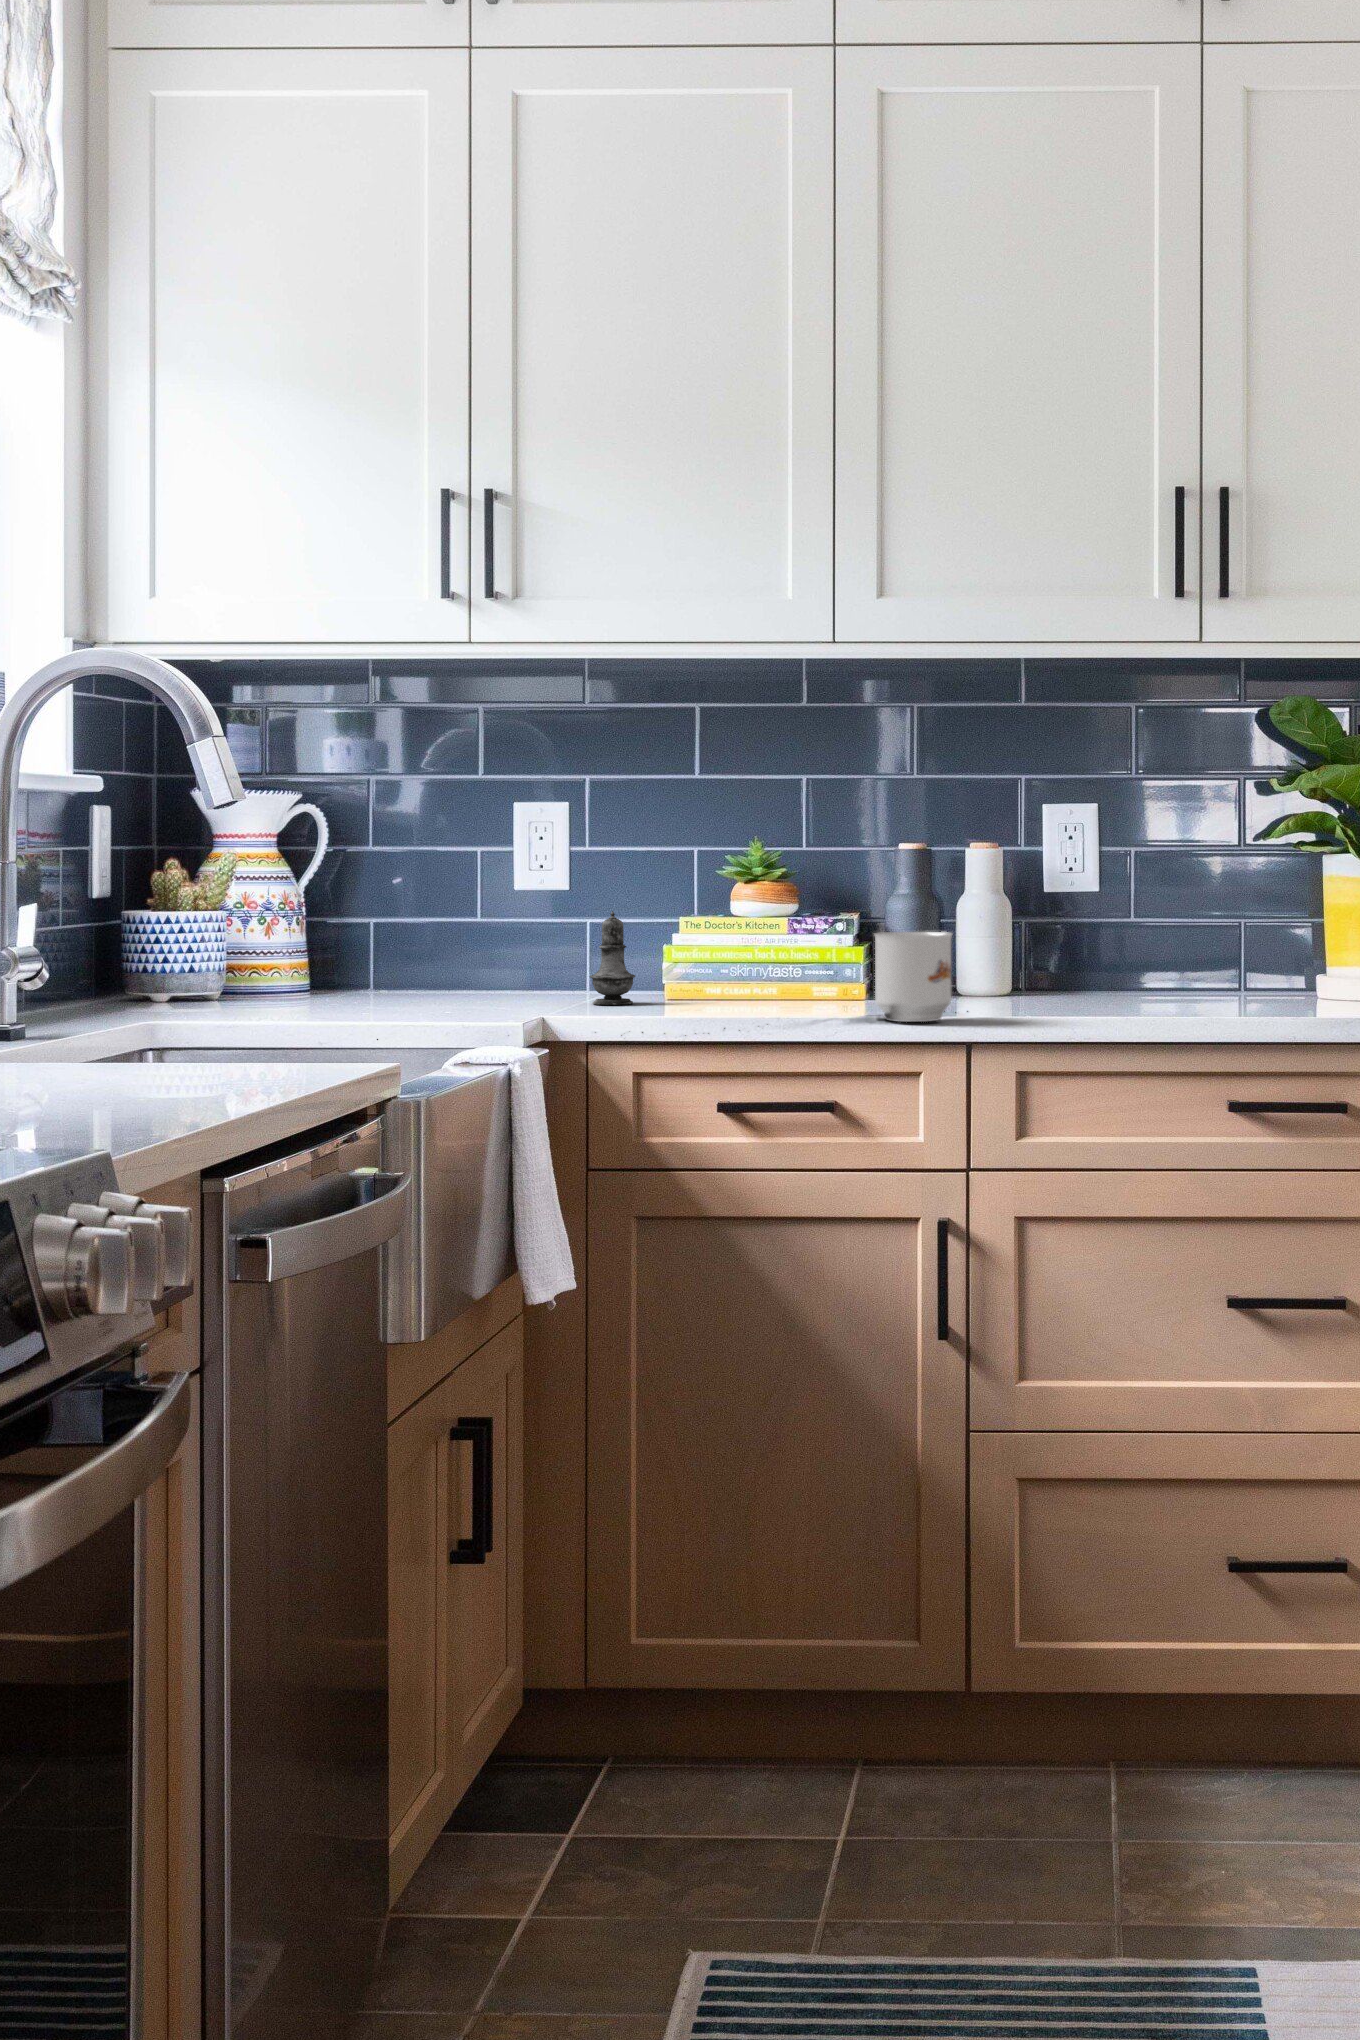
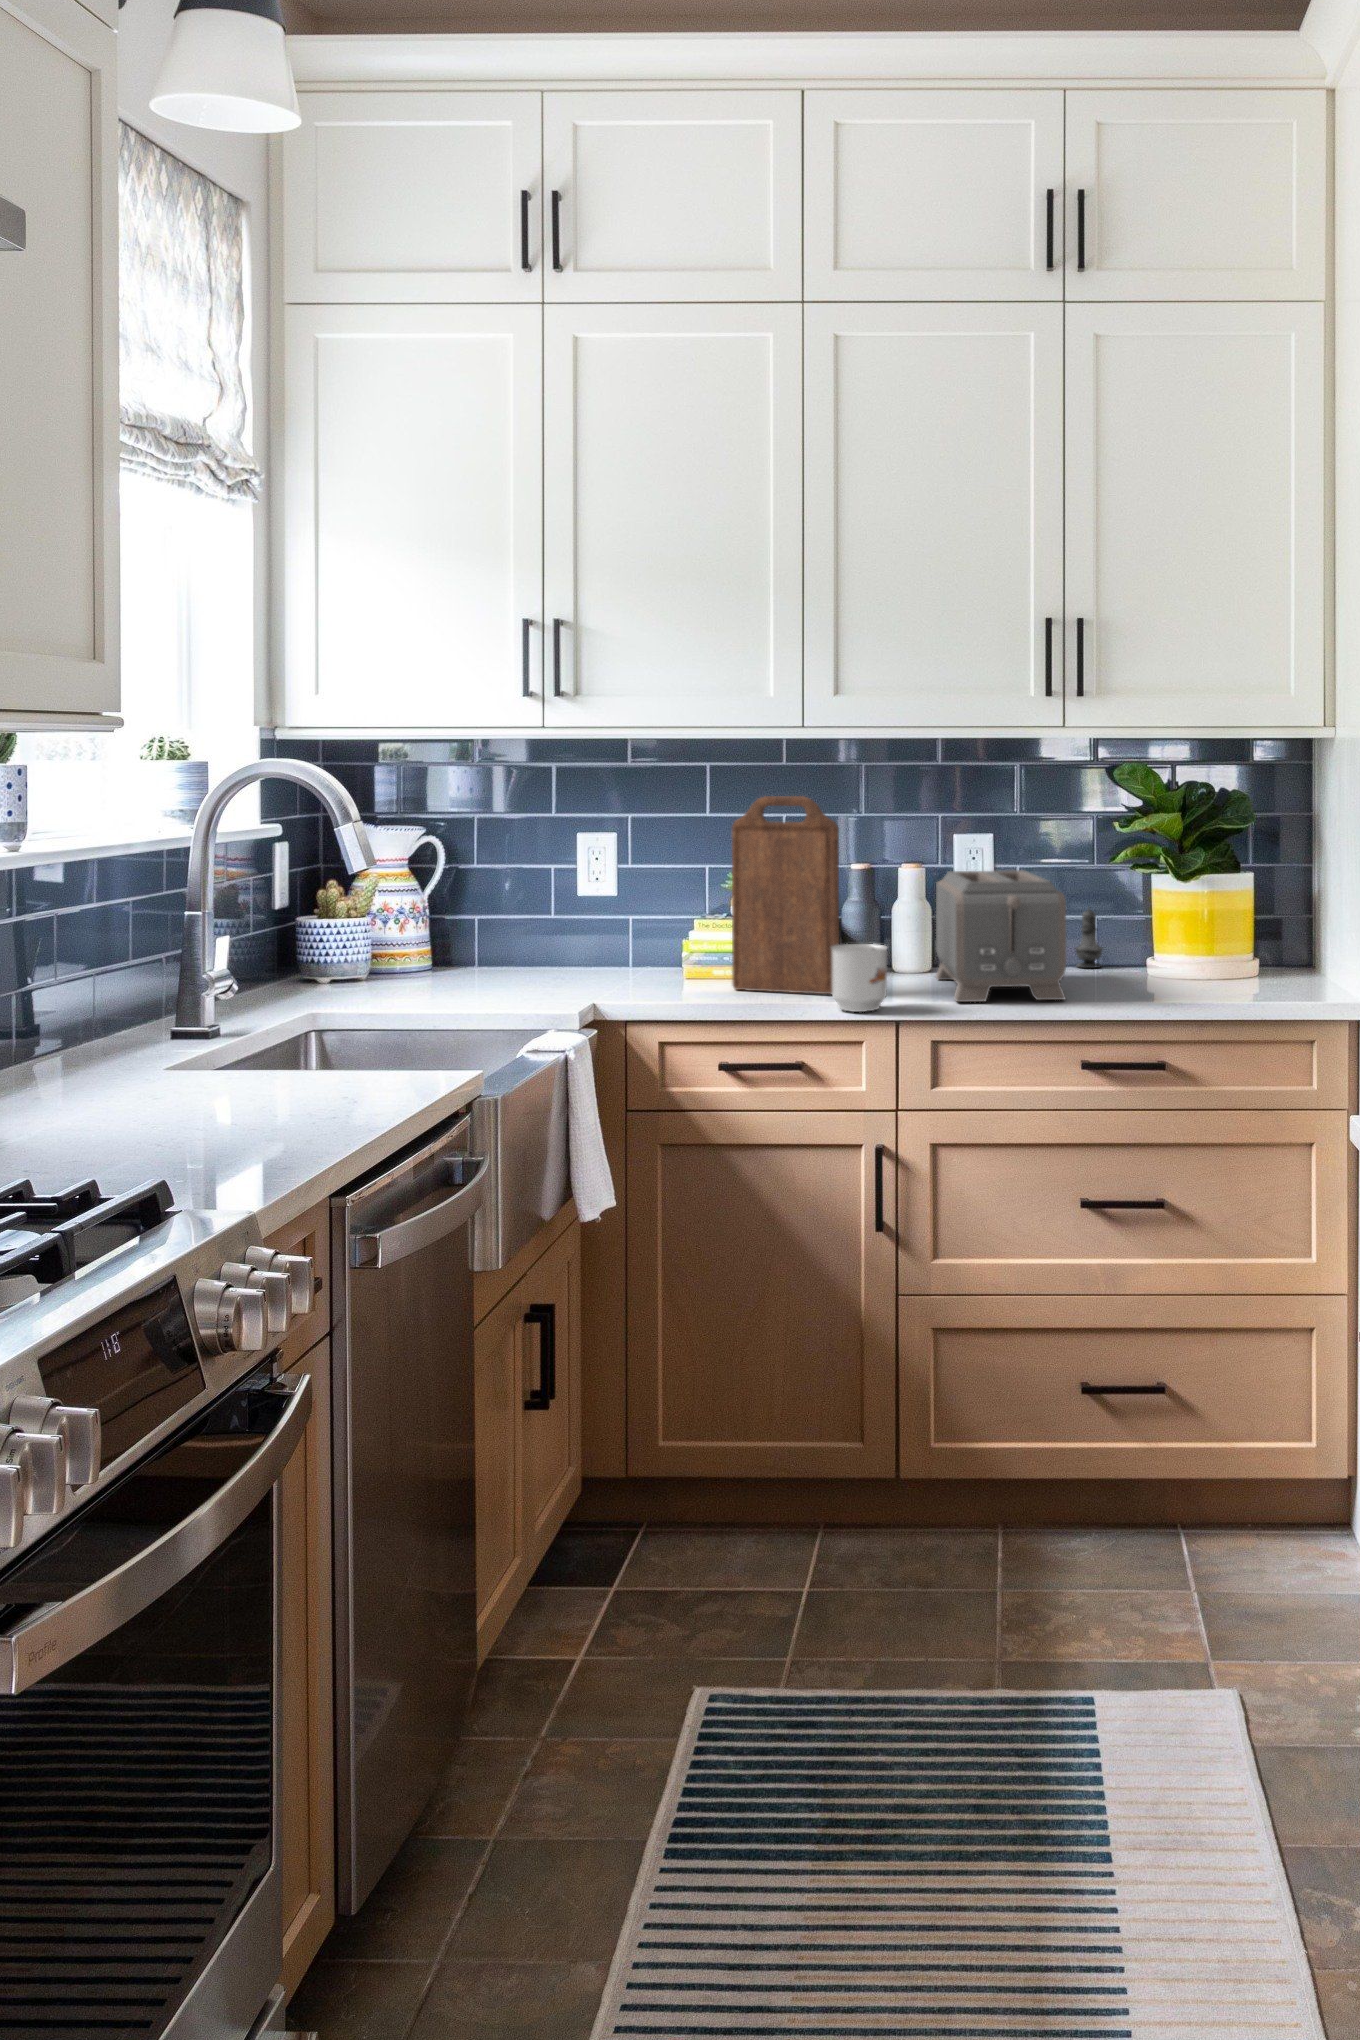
cutting board: none [732,733,882,1008] -> present [732,796,839,994]
toaster: none [1012,847,1202,1014] -> present [936,870,1066,1002]
salt shaker: present [590,911,635,1005] -> present [1075,906,1103,968]

